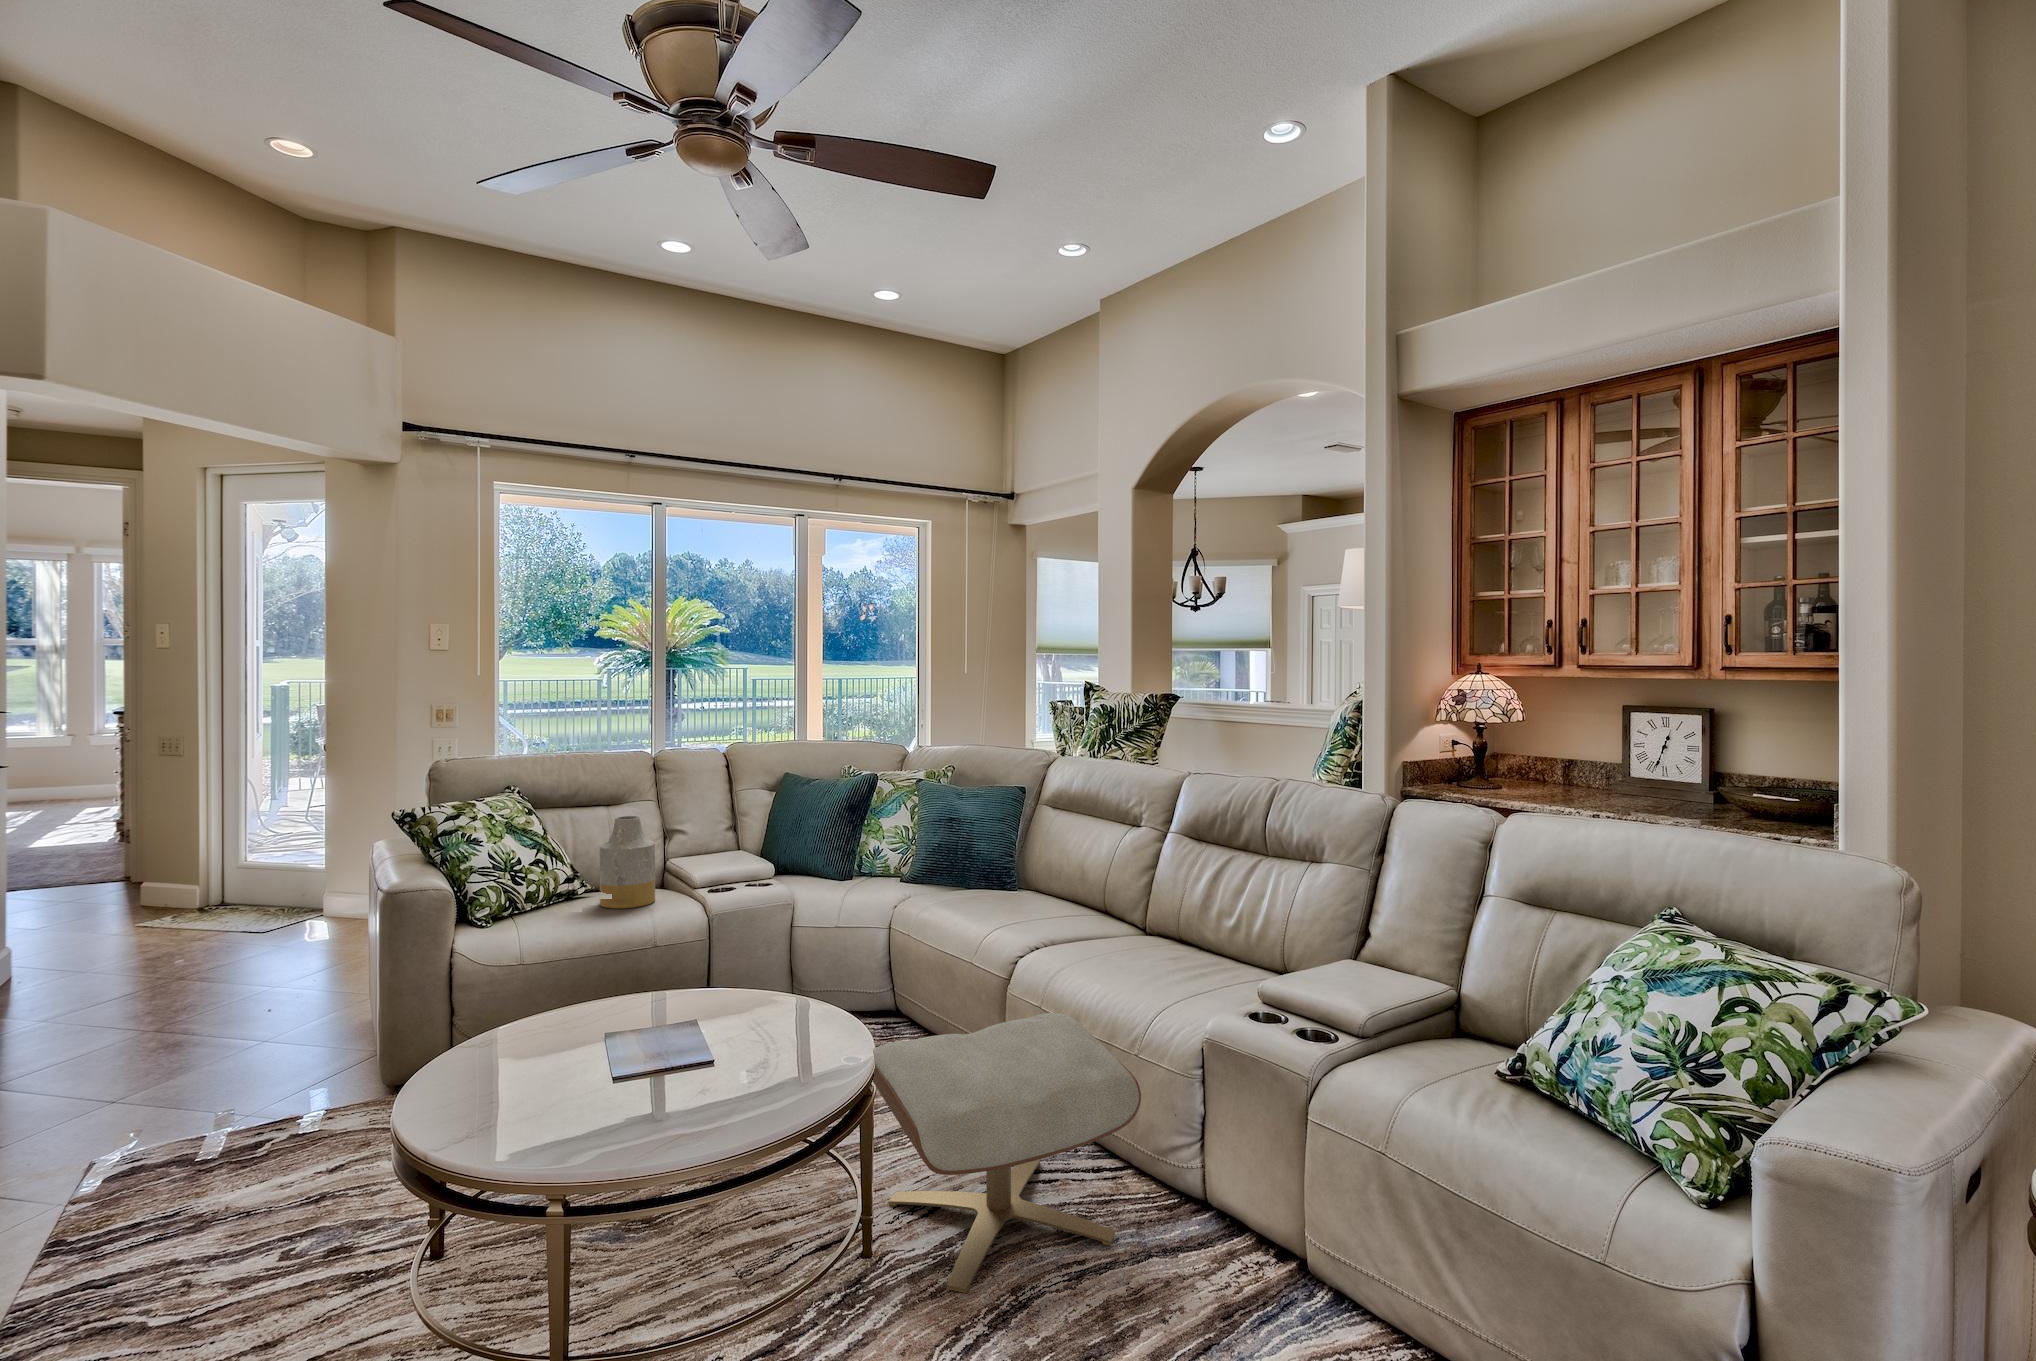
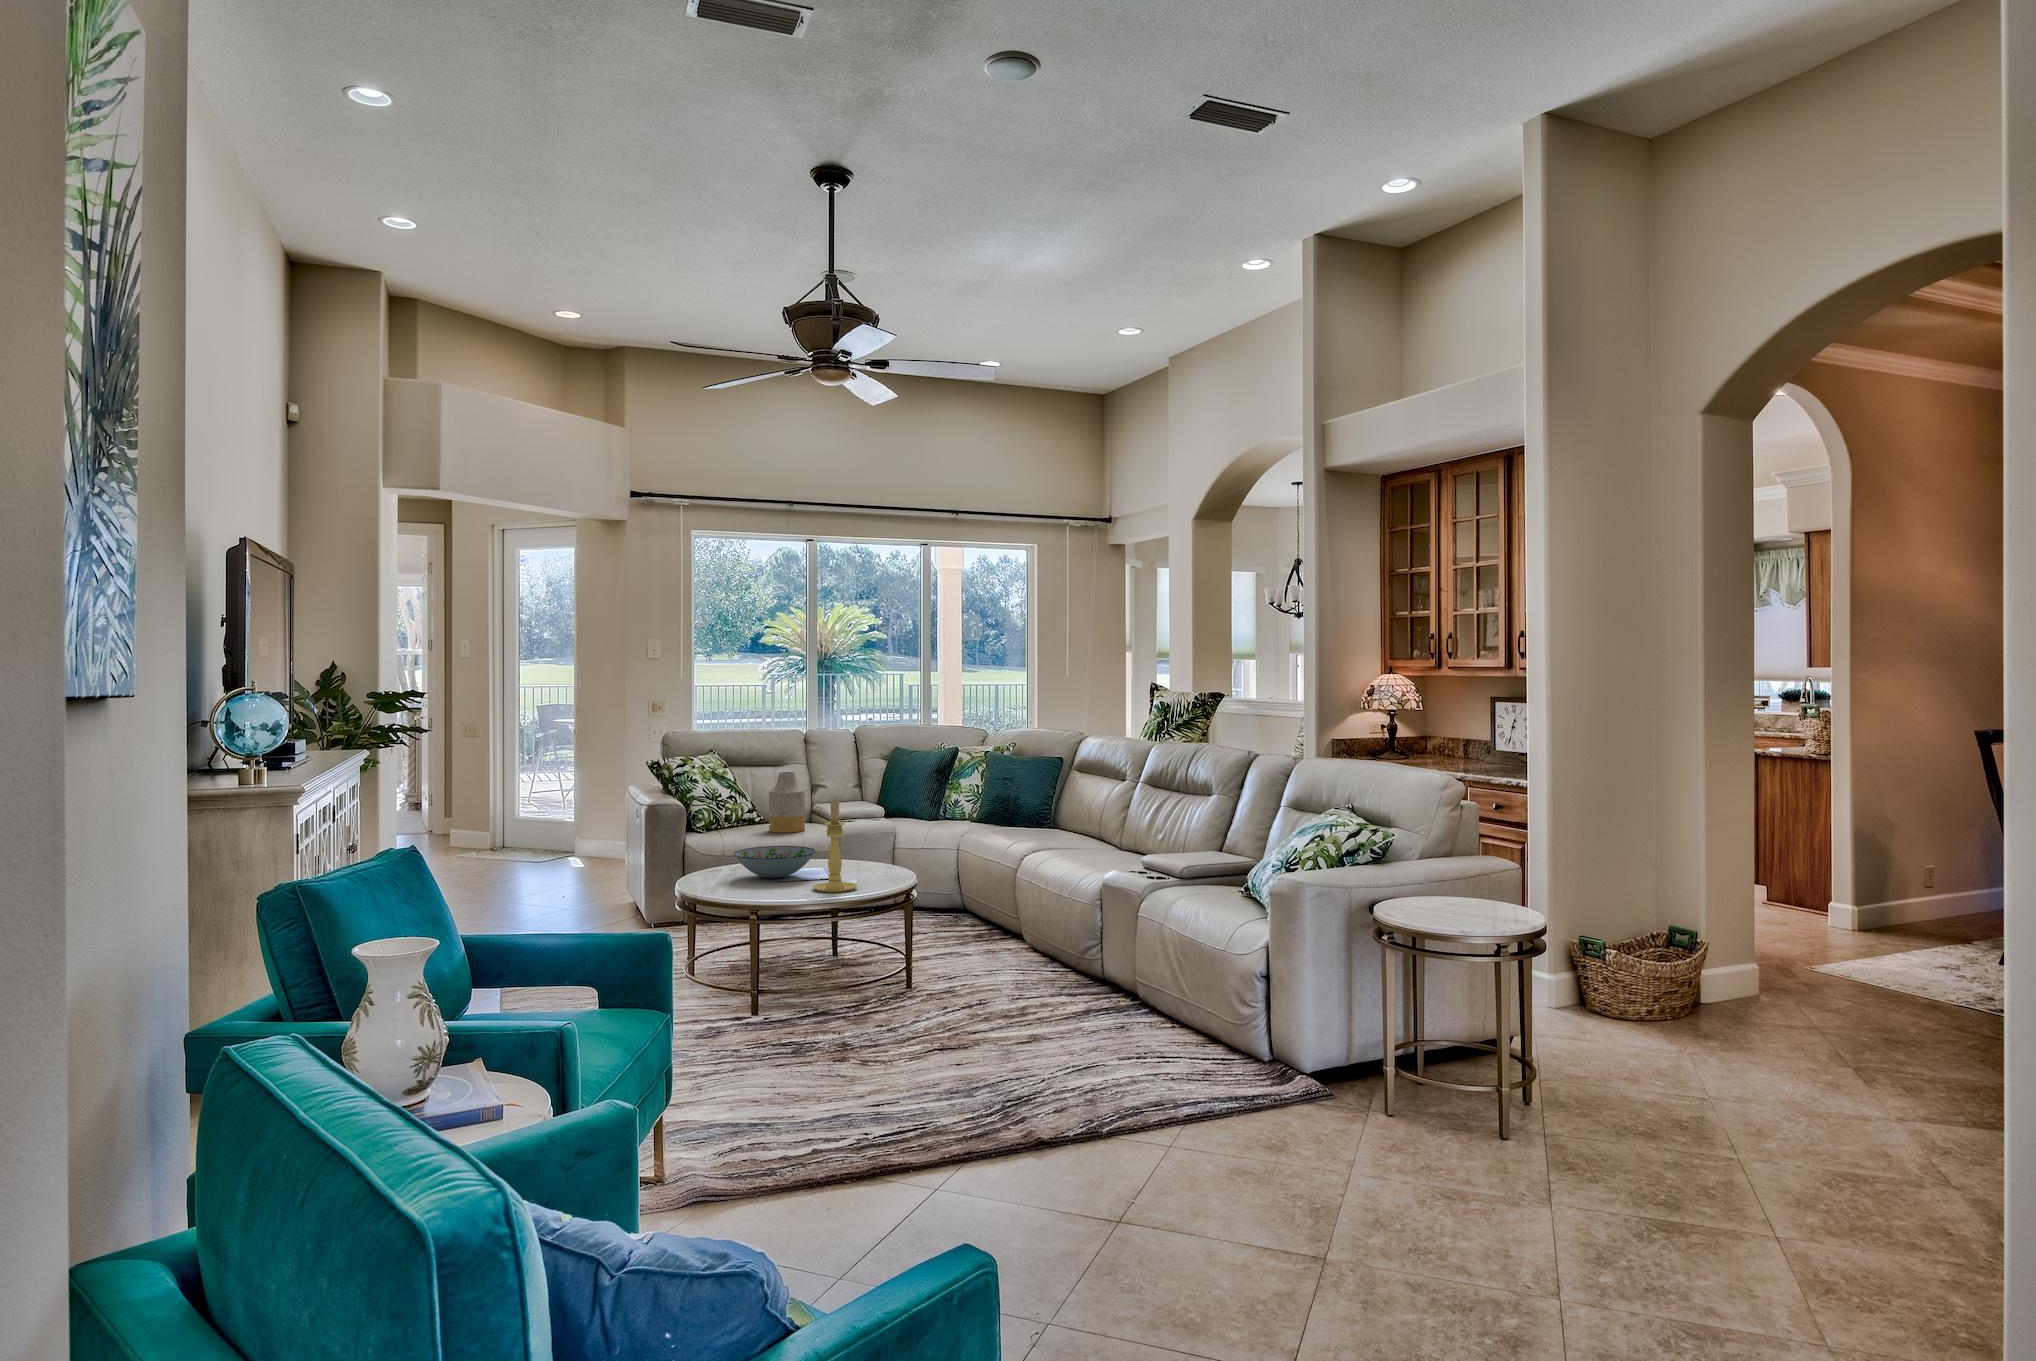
candle holder: none [683,920,774,1118] -> present [813,798,857,893]
decorative bowl: none [520,984,683,1063] -> present [734,846,815,878]
ottoman: present [872,1013,1141,1293] -> none [910,874,1059,995]

